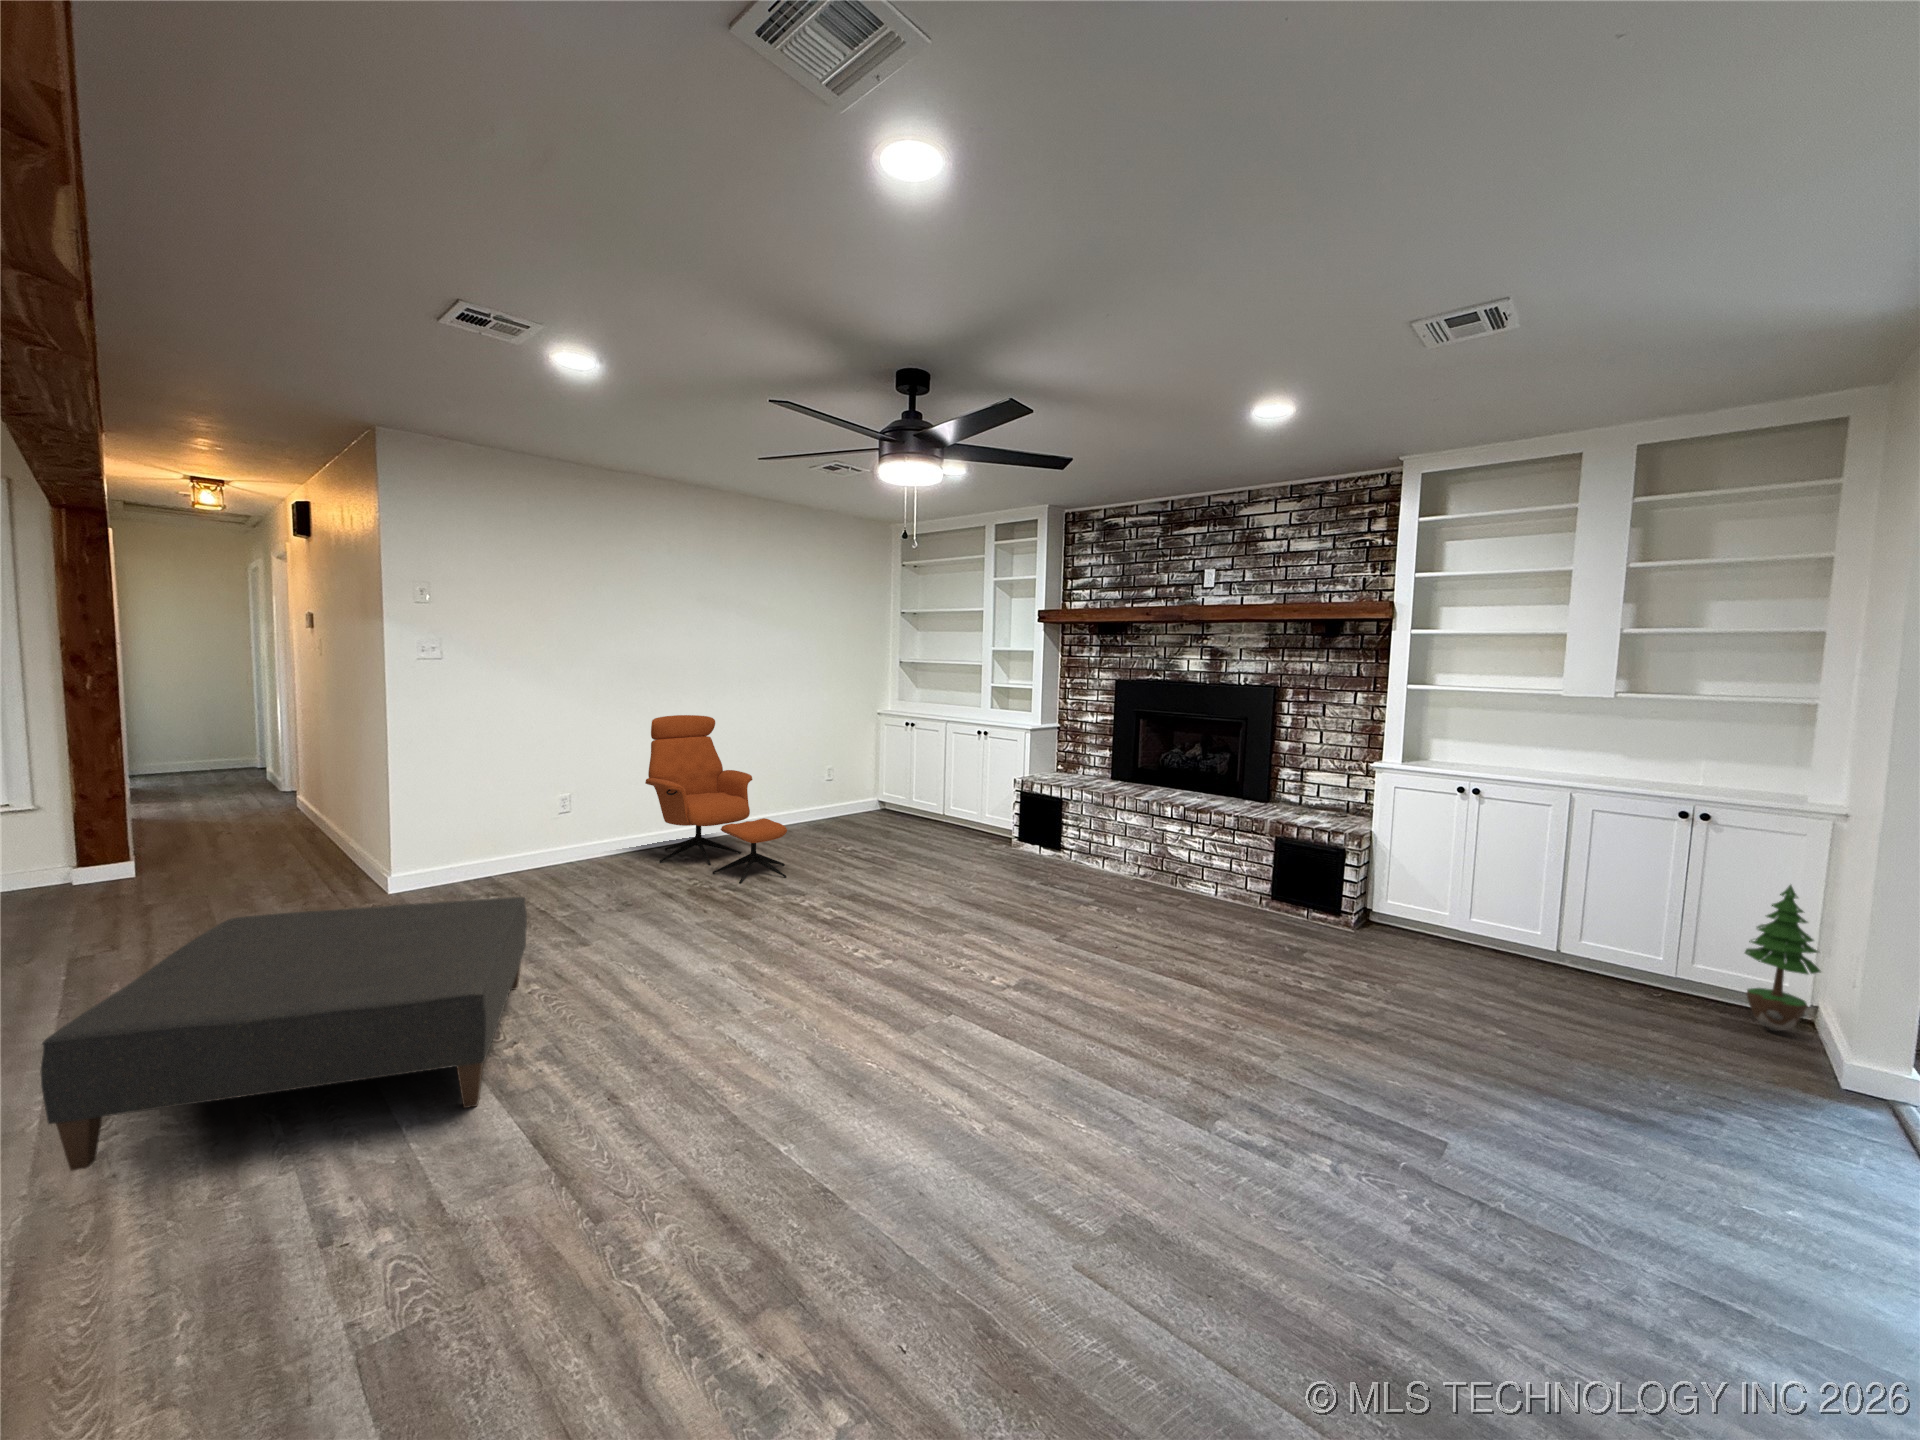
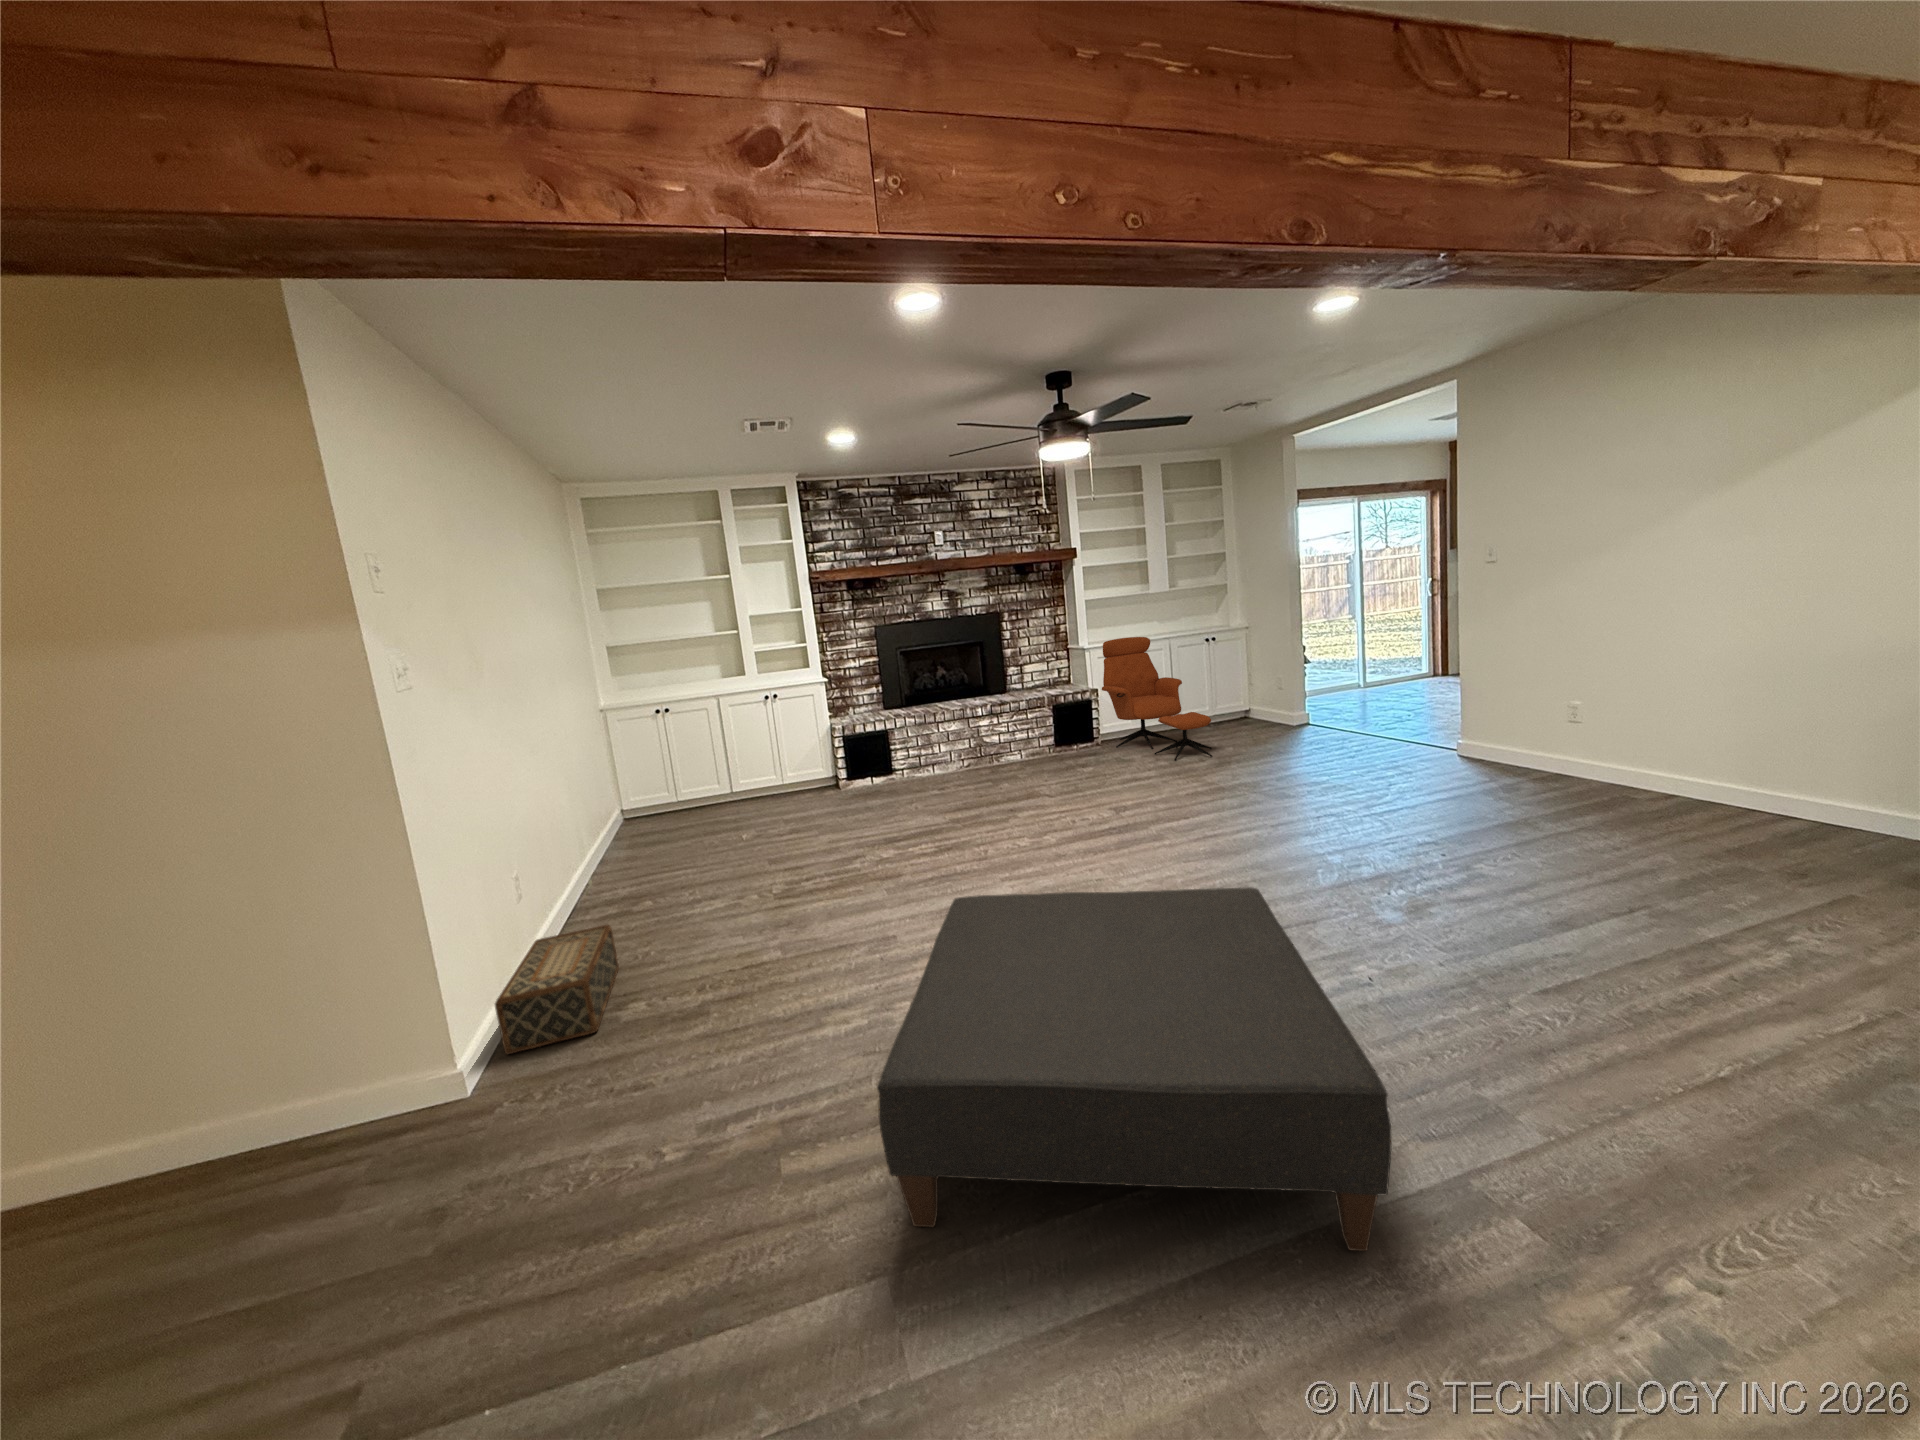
armchair: present [645,715,787,883] -> present [1102,637,1212,760]
woven basket: none [481,837,591,895] -> present [495,925,619,1054]
potted tree: present [1745,885,1820,1031] -> none [1242,658,1267,721]

